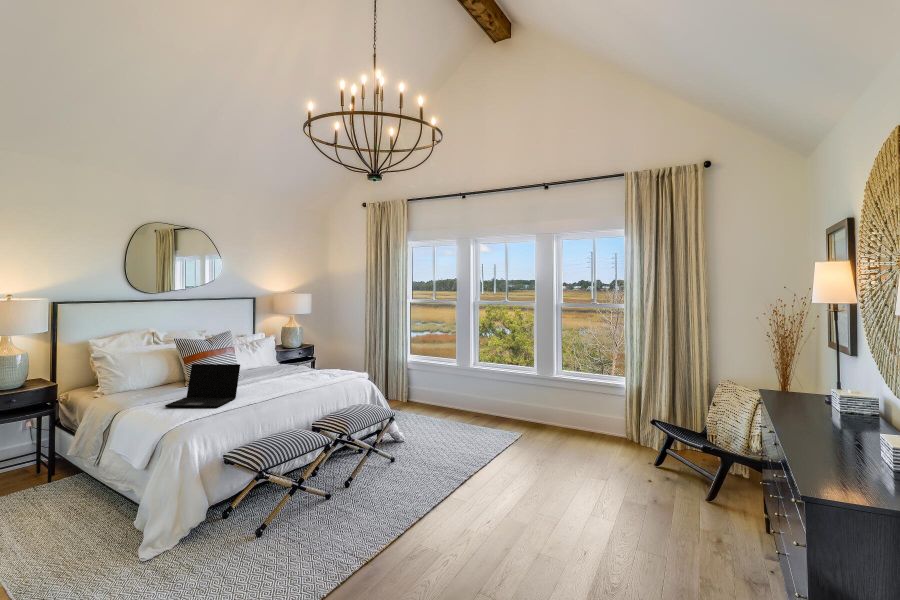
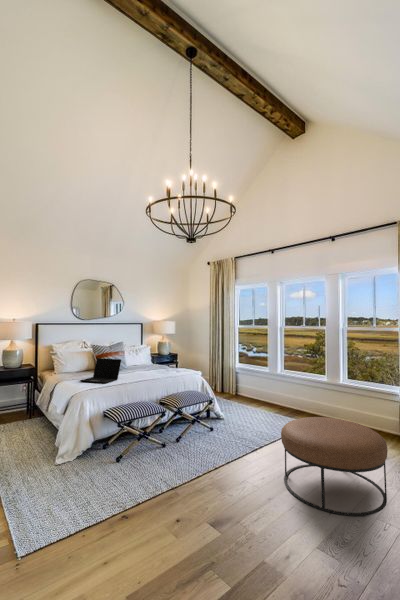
ottoman: none [515,431,651,559] -> present [281,417,388,516]

